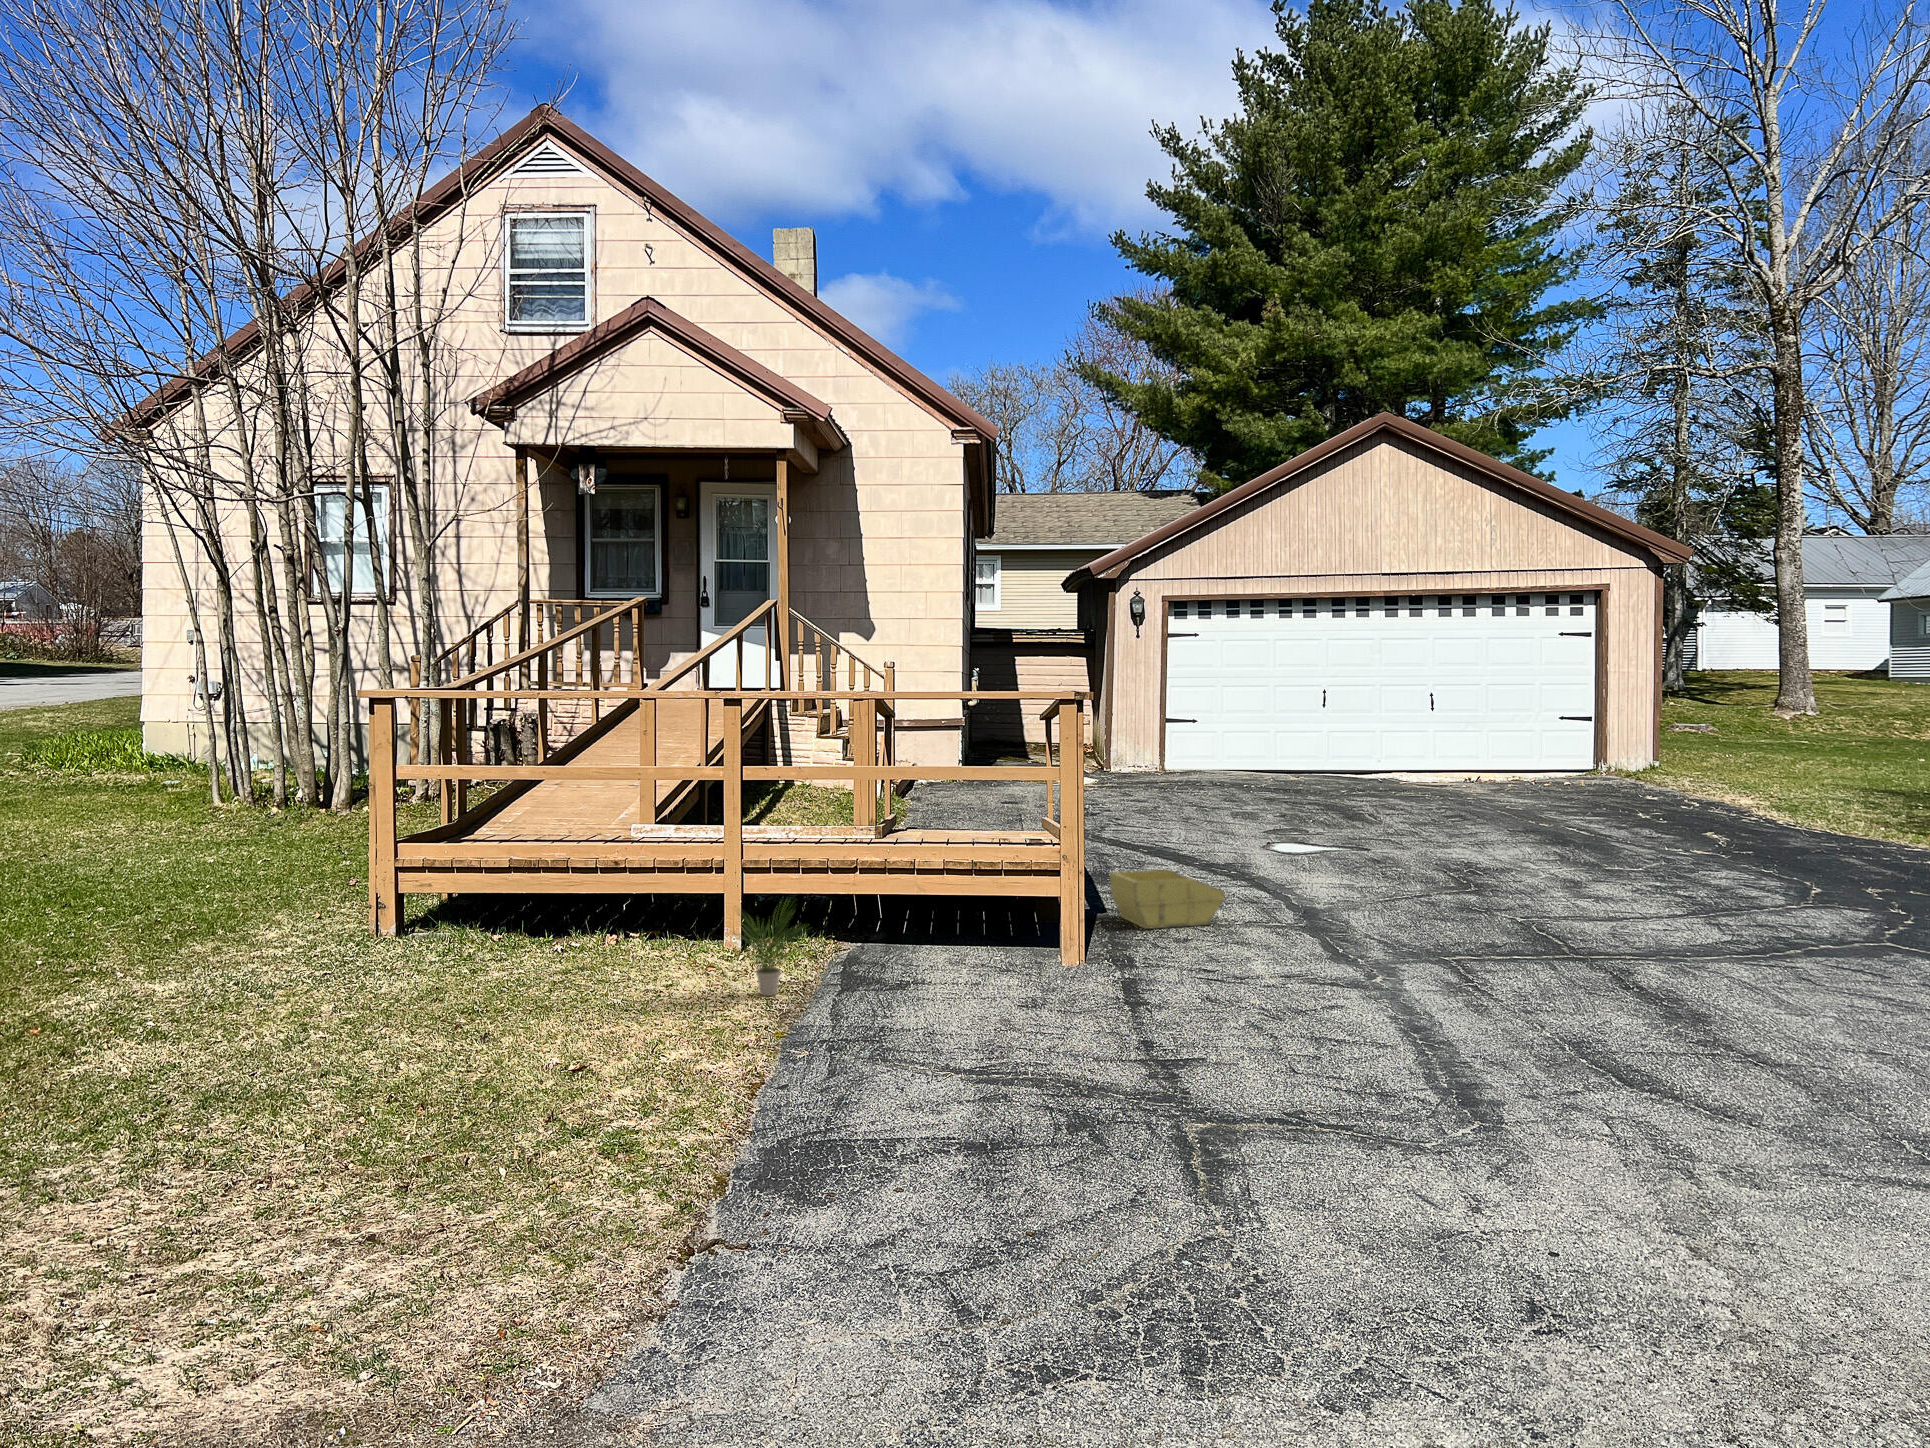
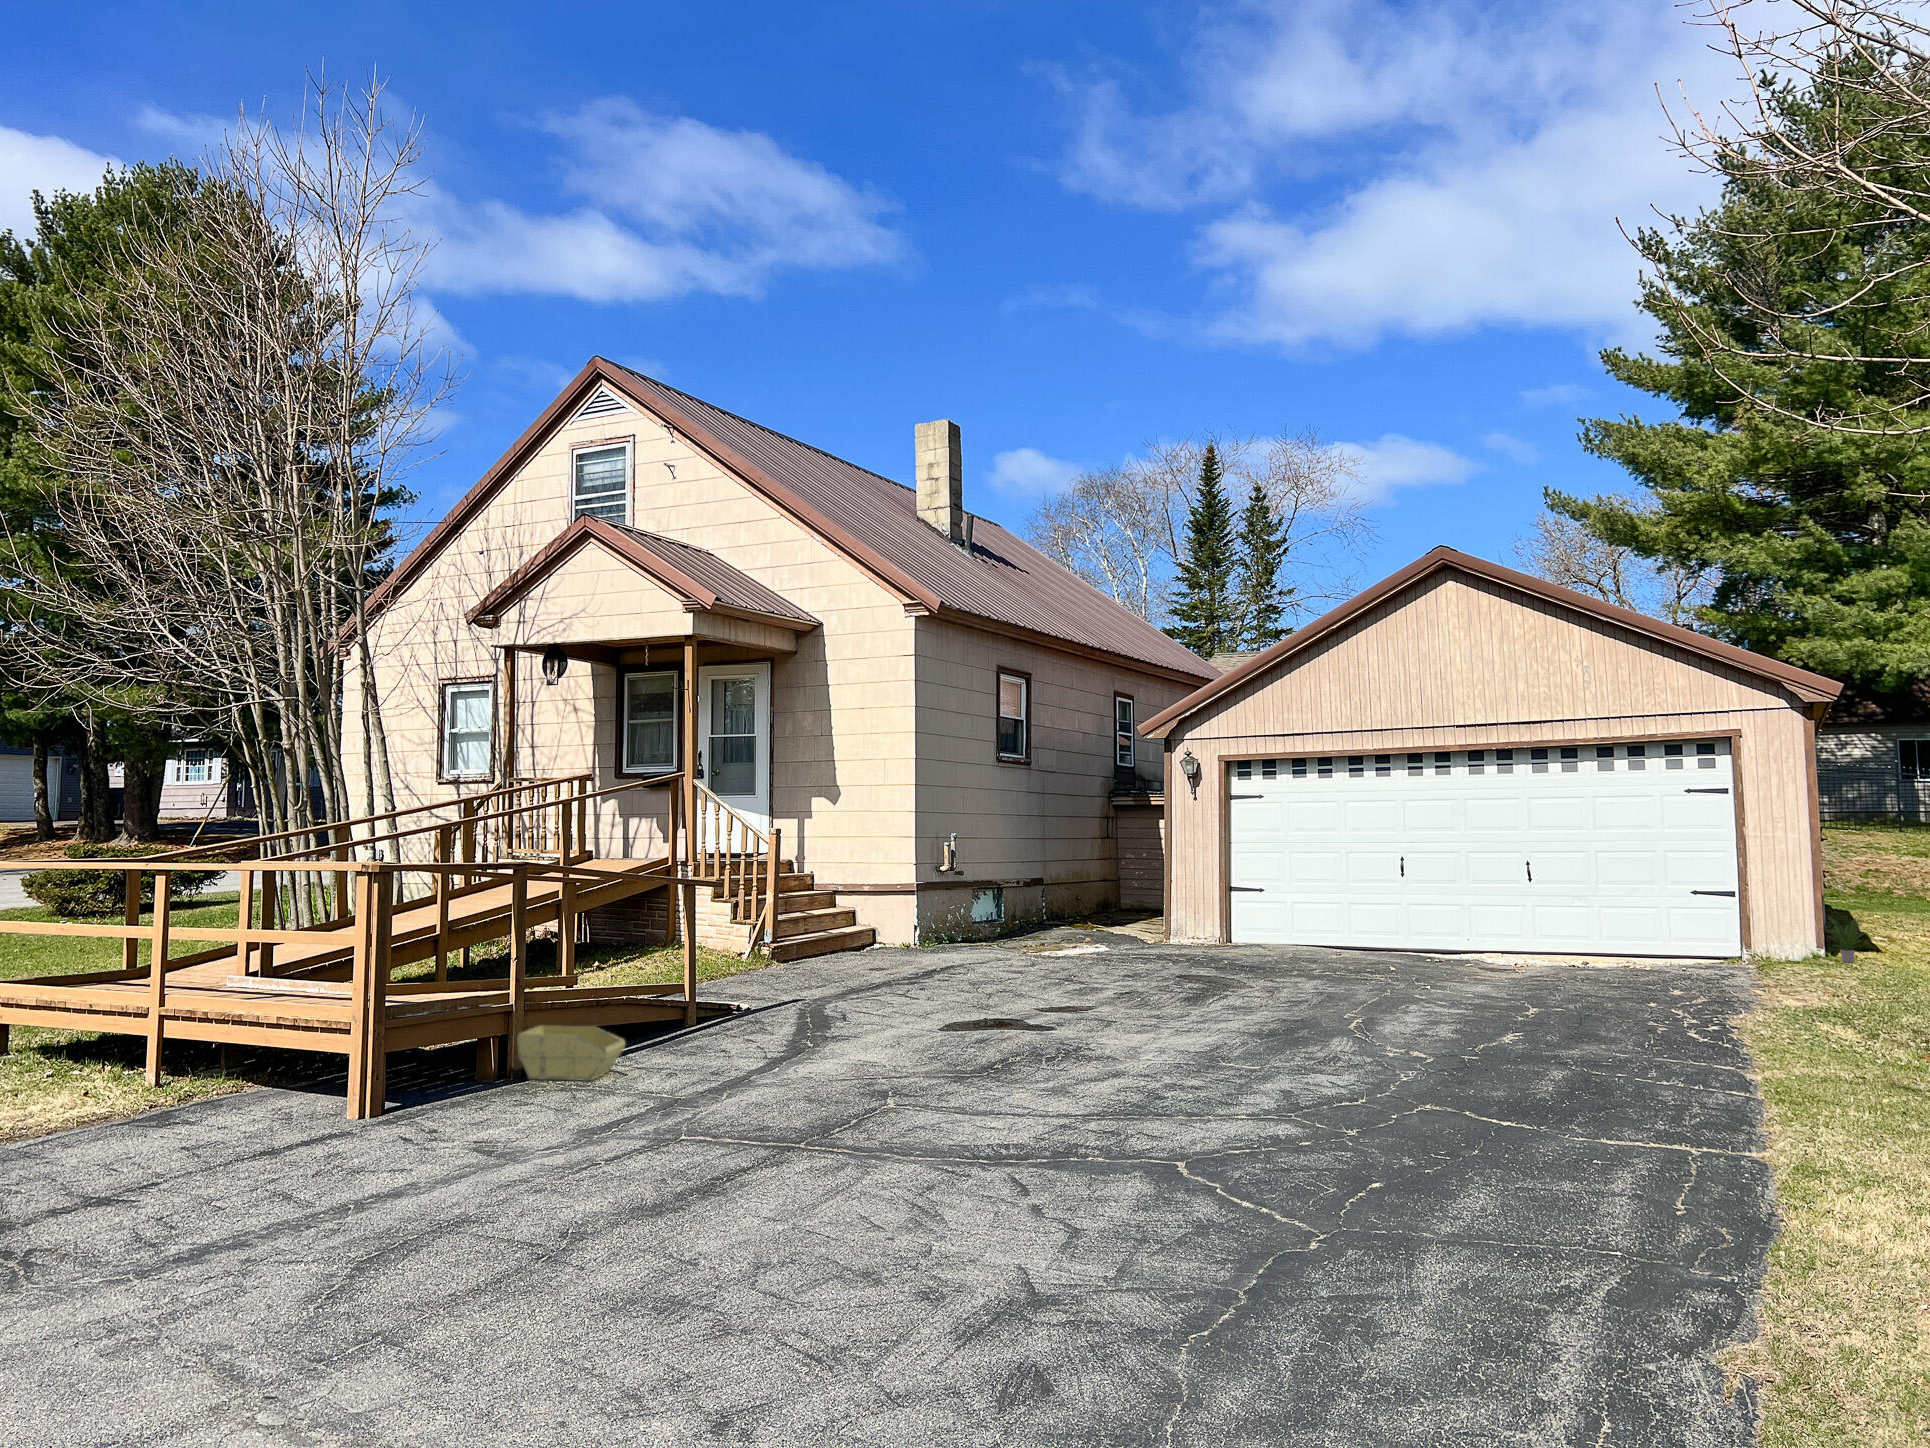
potted plant: present [734,904,803,996] -> present [1826,917,1869,962]

